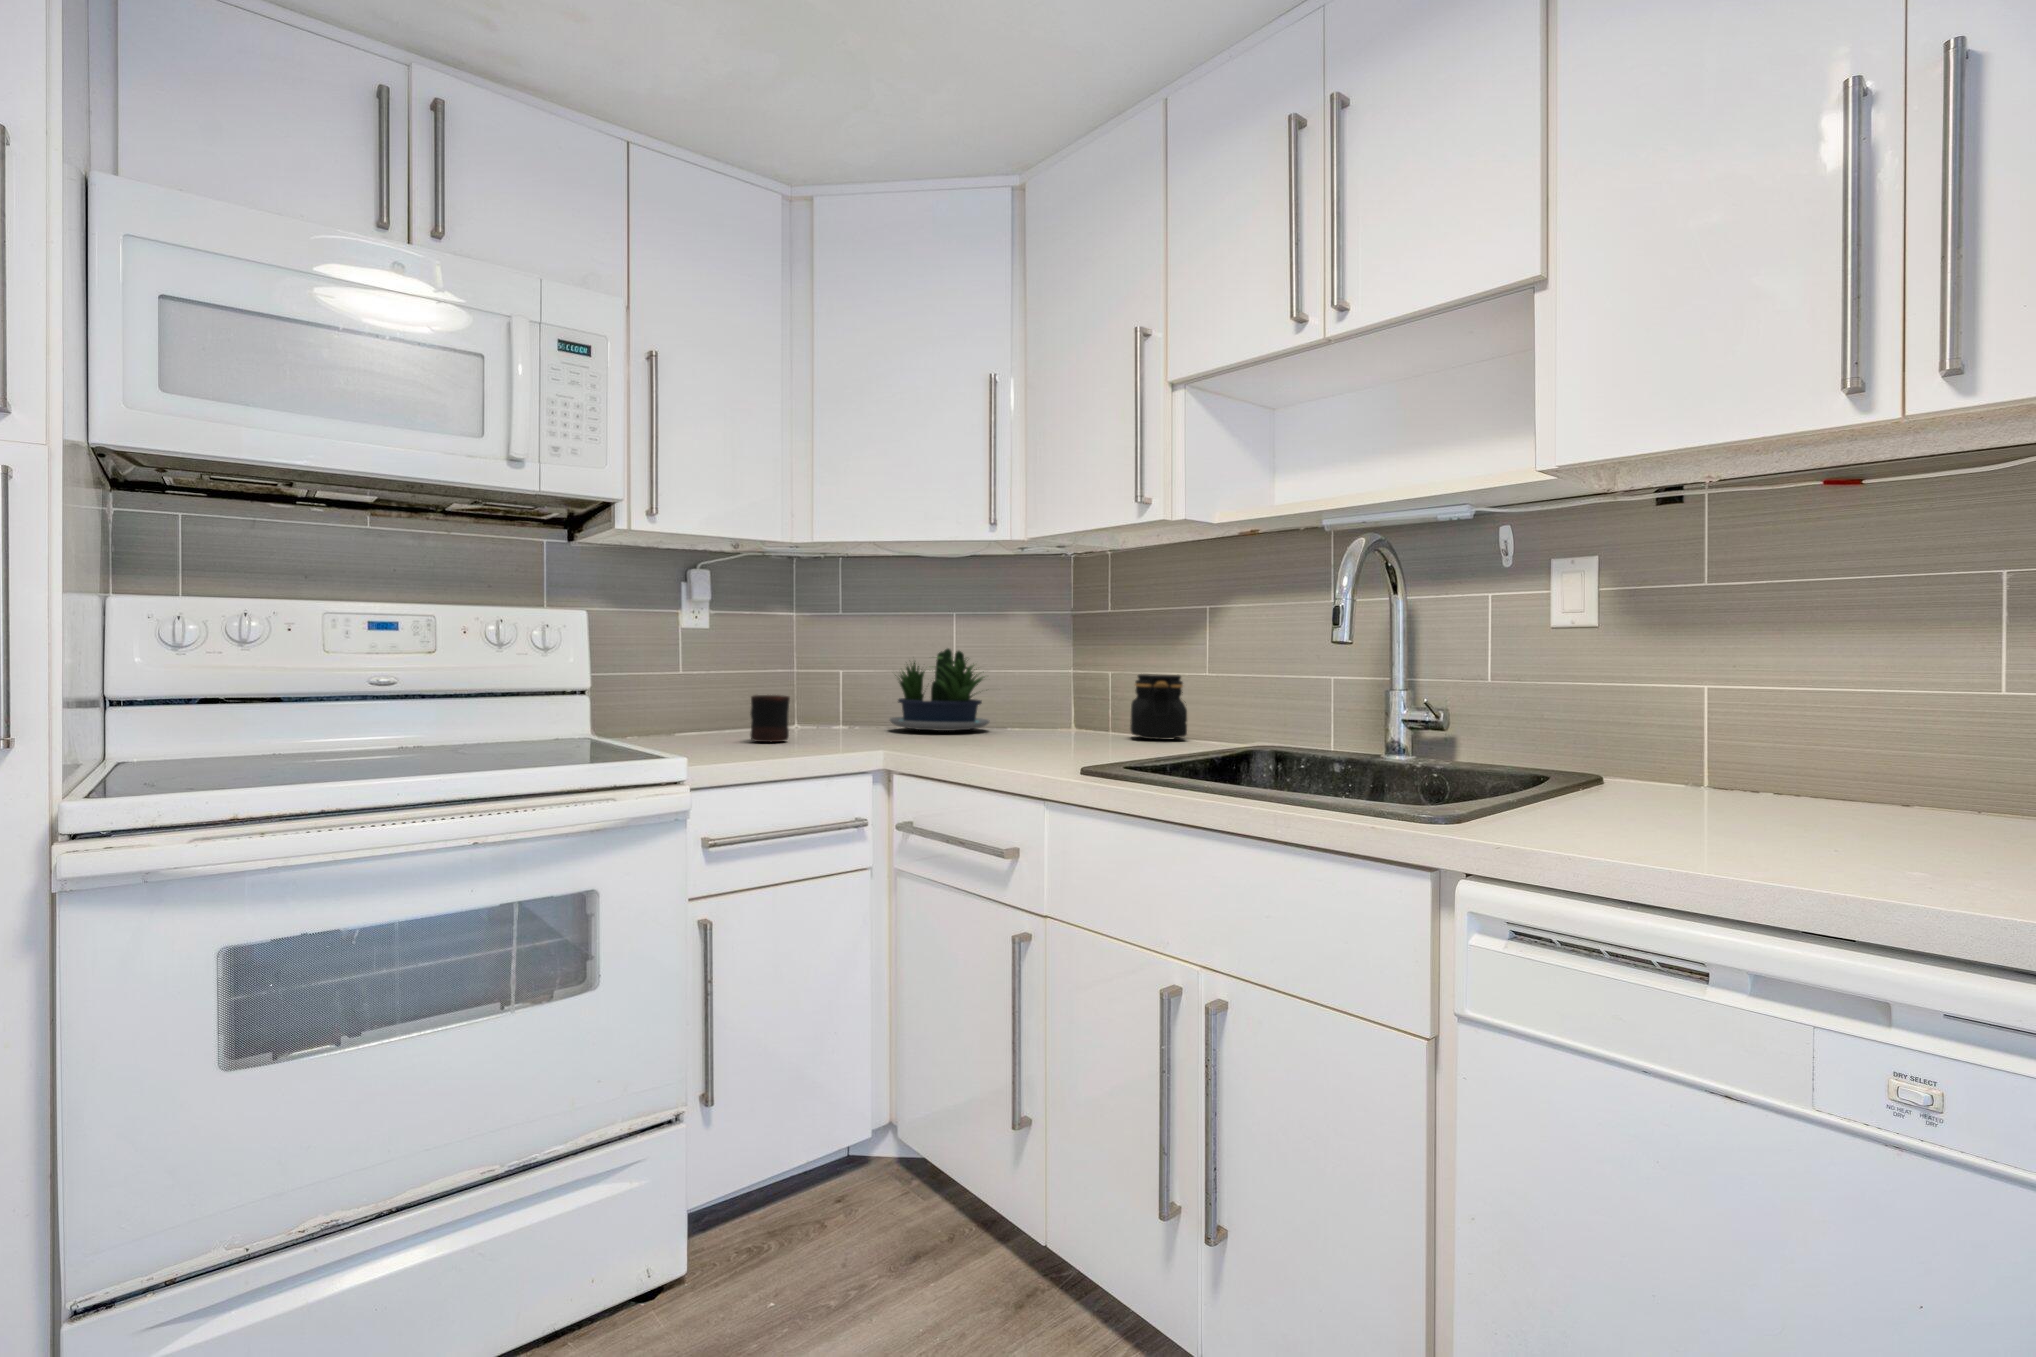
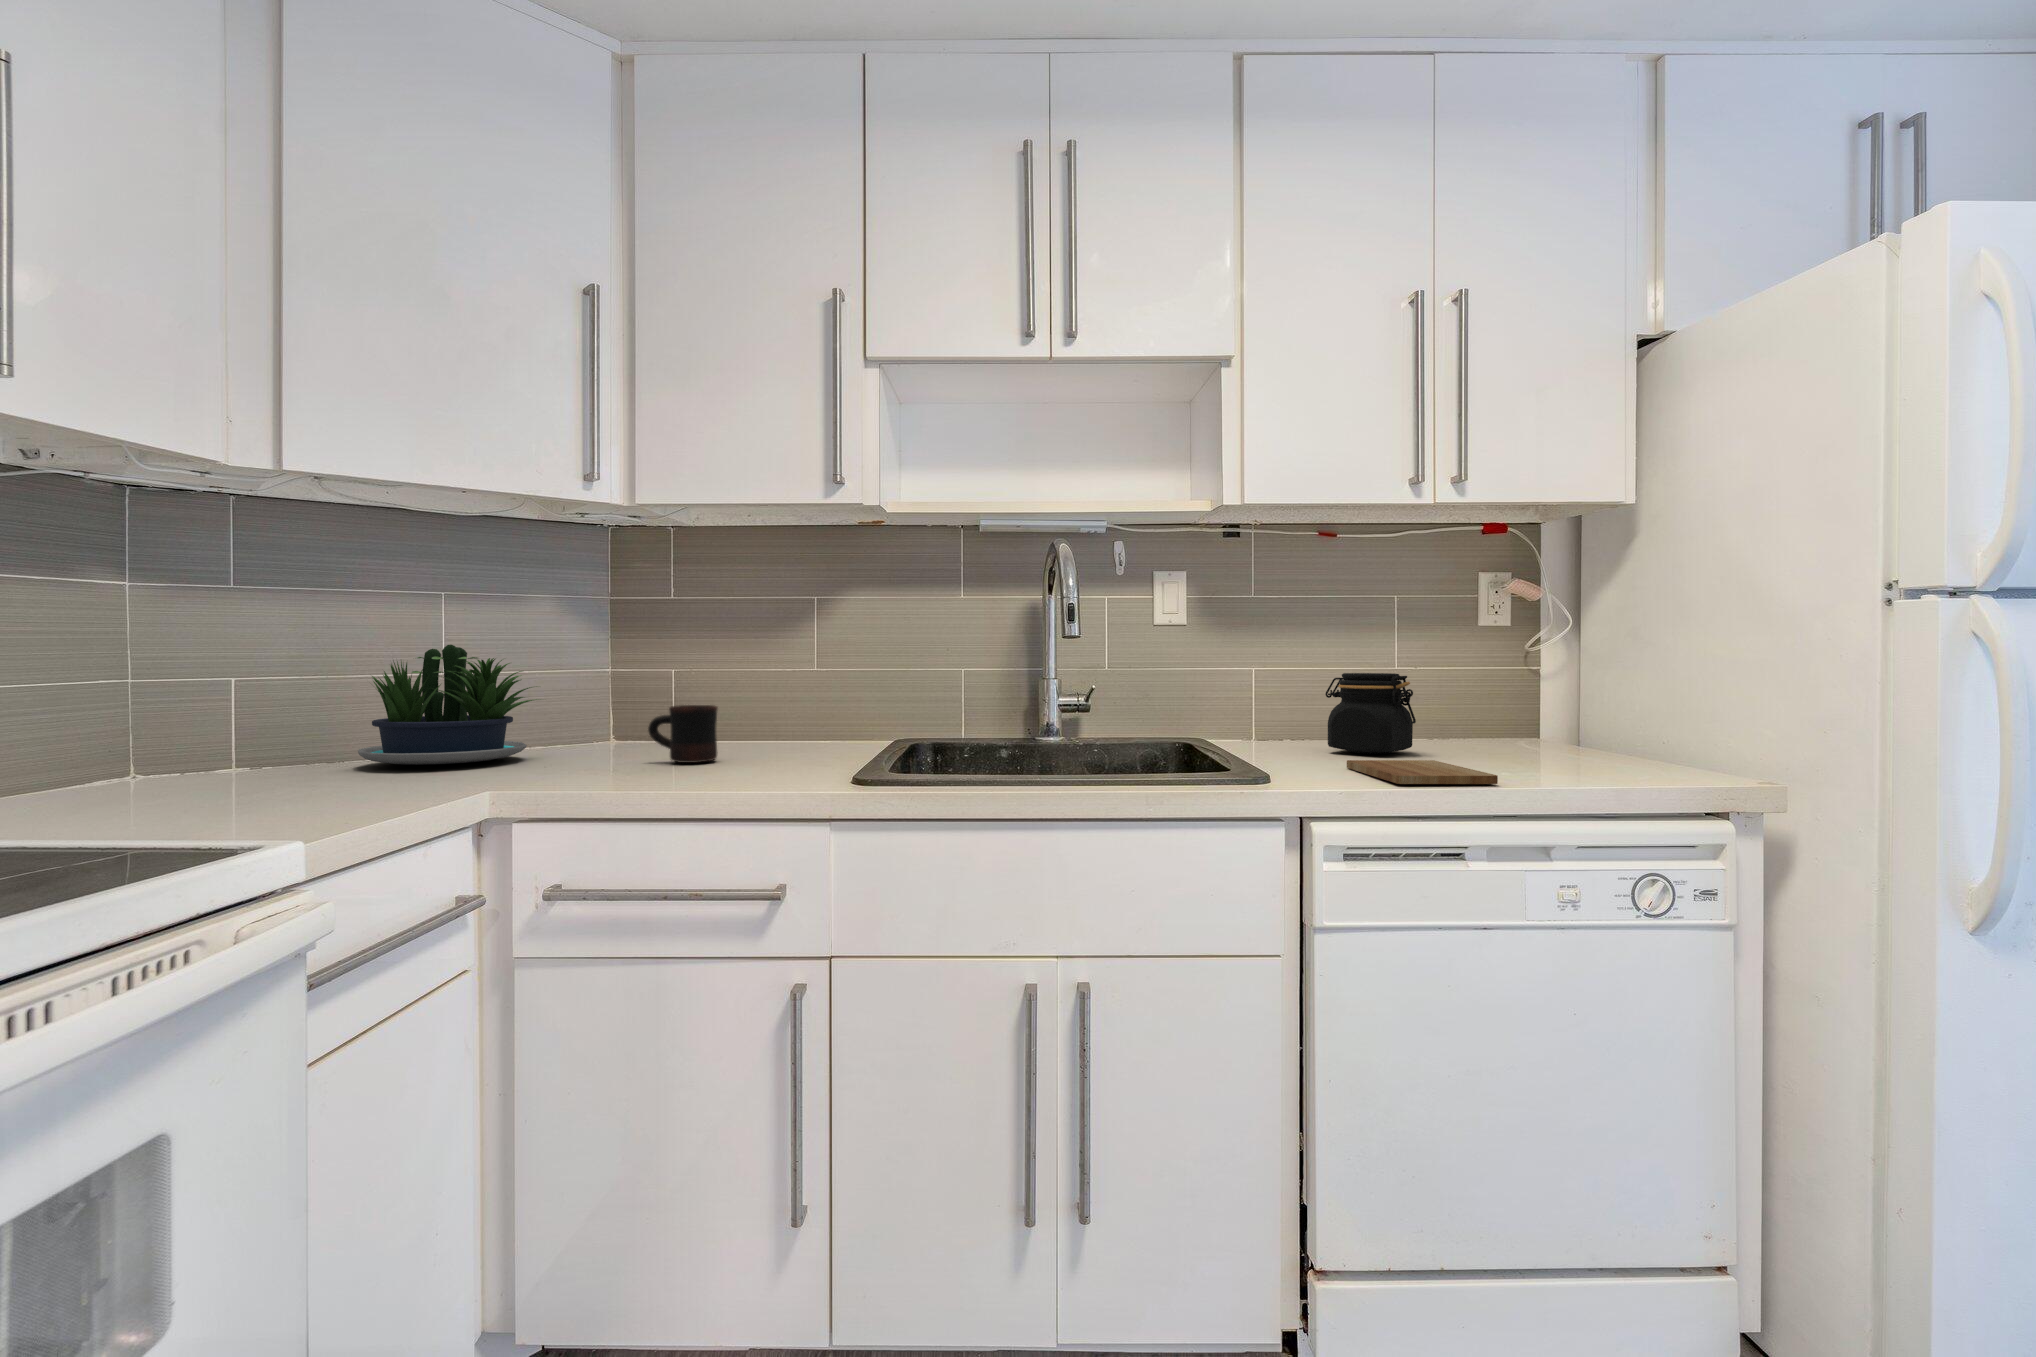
jar: present [1130,674,1187,740] -> present [1325,673,1416,754]
mug: present [750,695,790,742] -> present [648,705,718,763]
cutting board: none [1583,813,1812,871] -> present [1347,760,1498,784]

